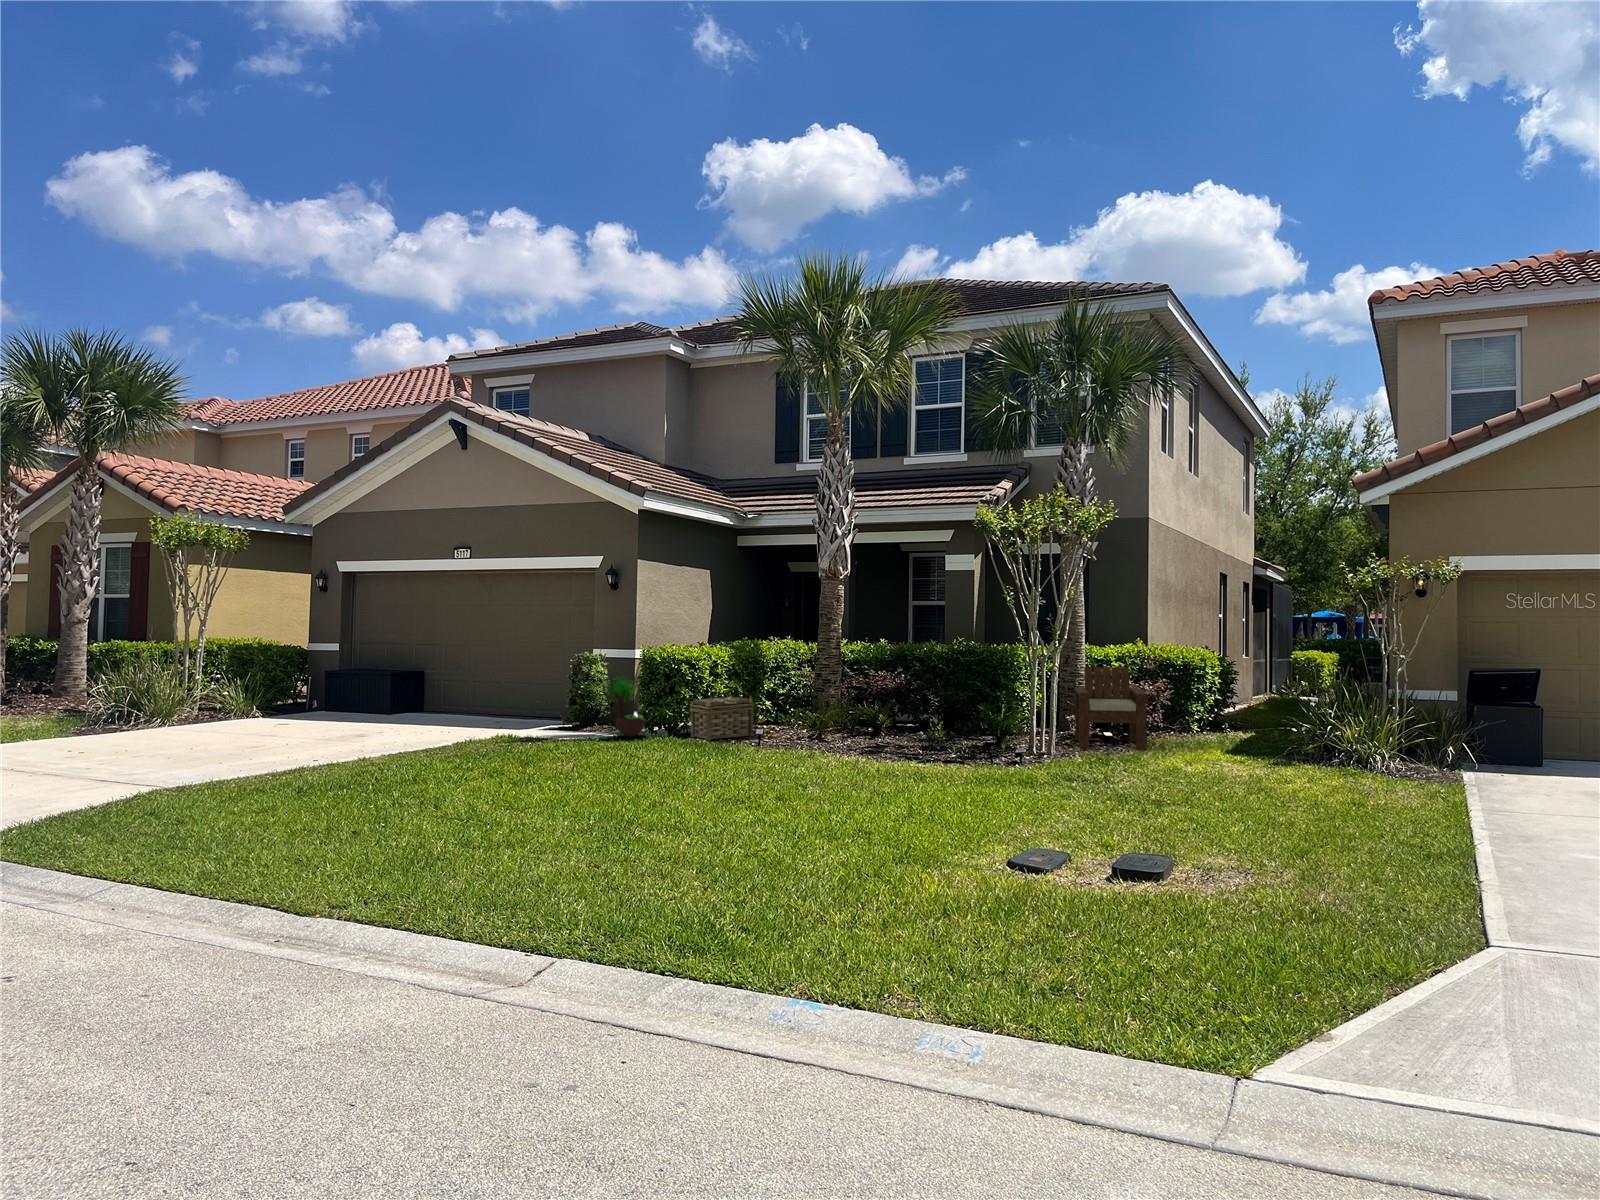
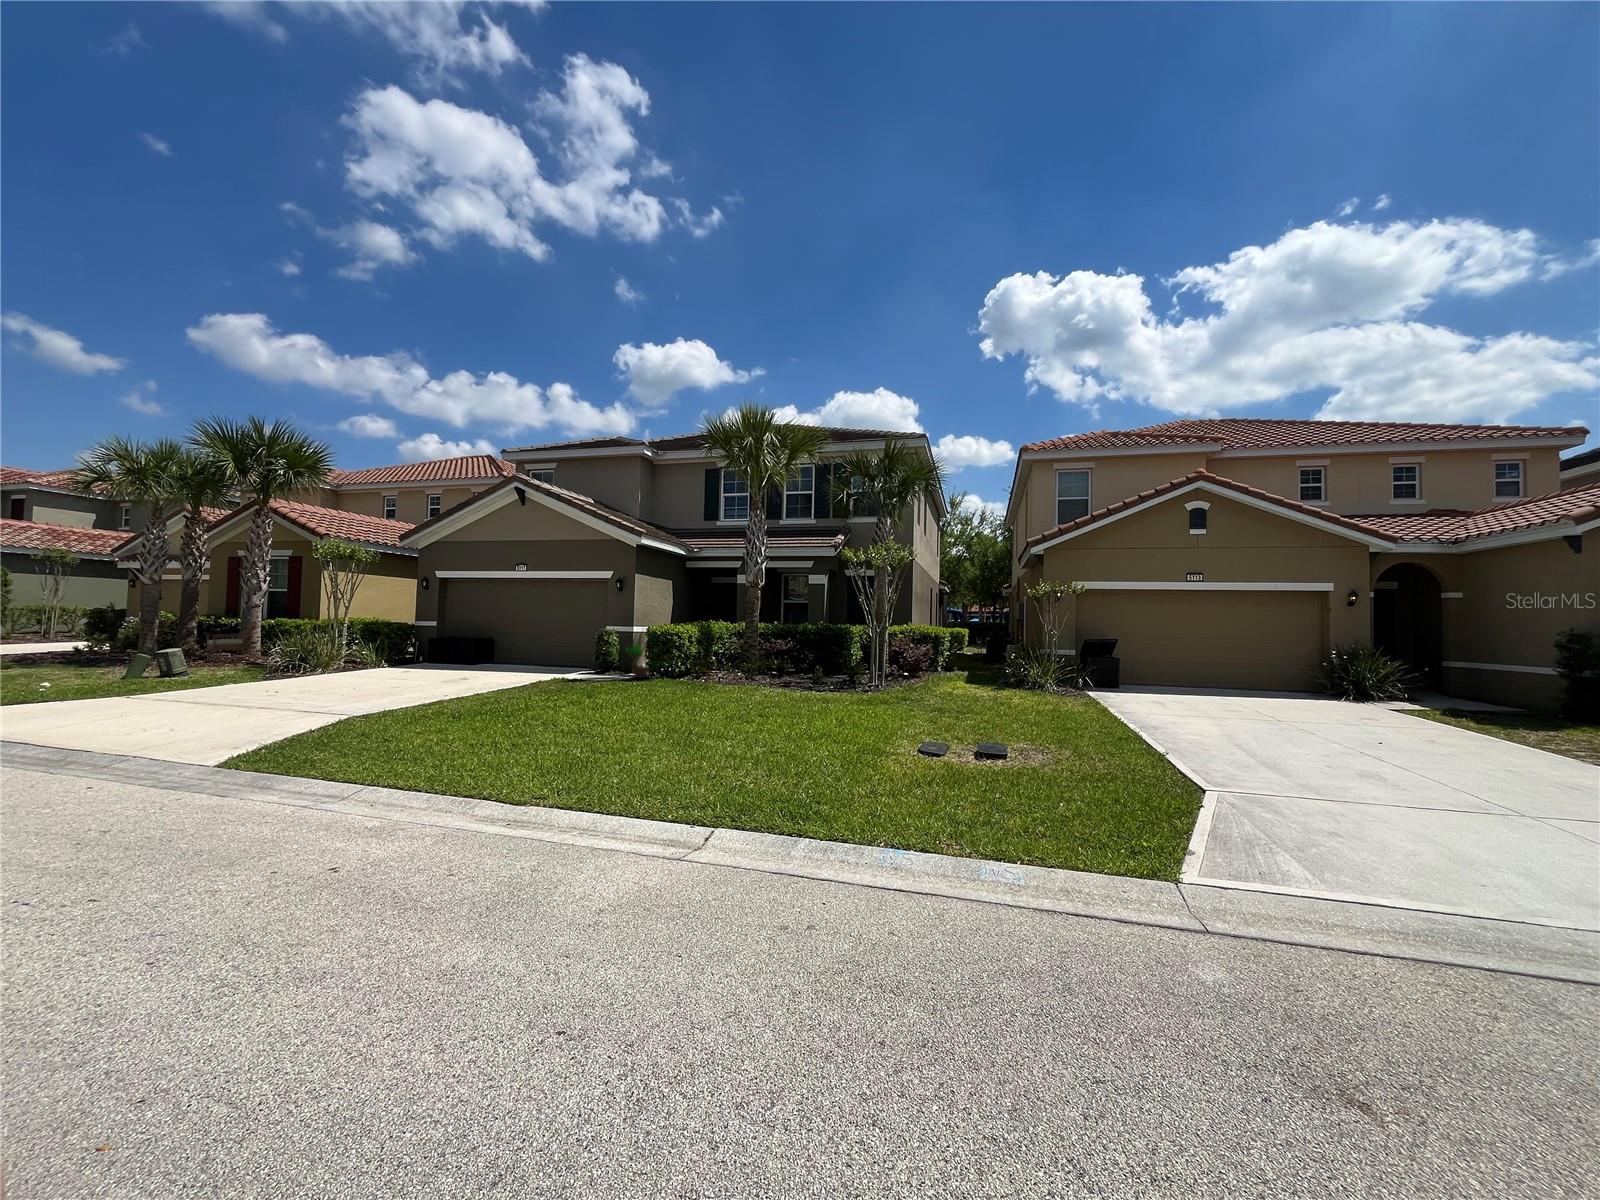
chair: present [1075,667,1147,750] -> present [207,625,256,663]
basket: present [690,696,754,740] -> none [677,653,713,680]

